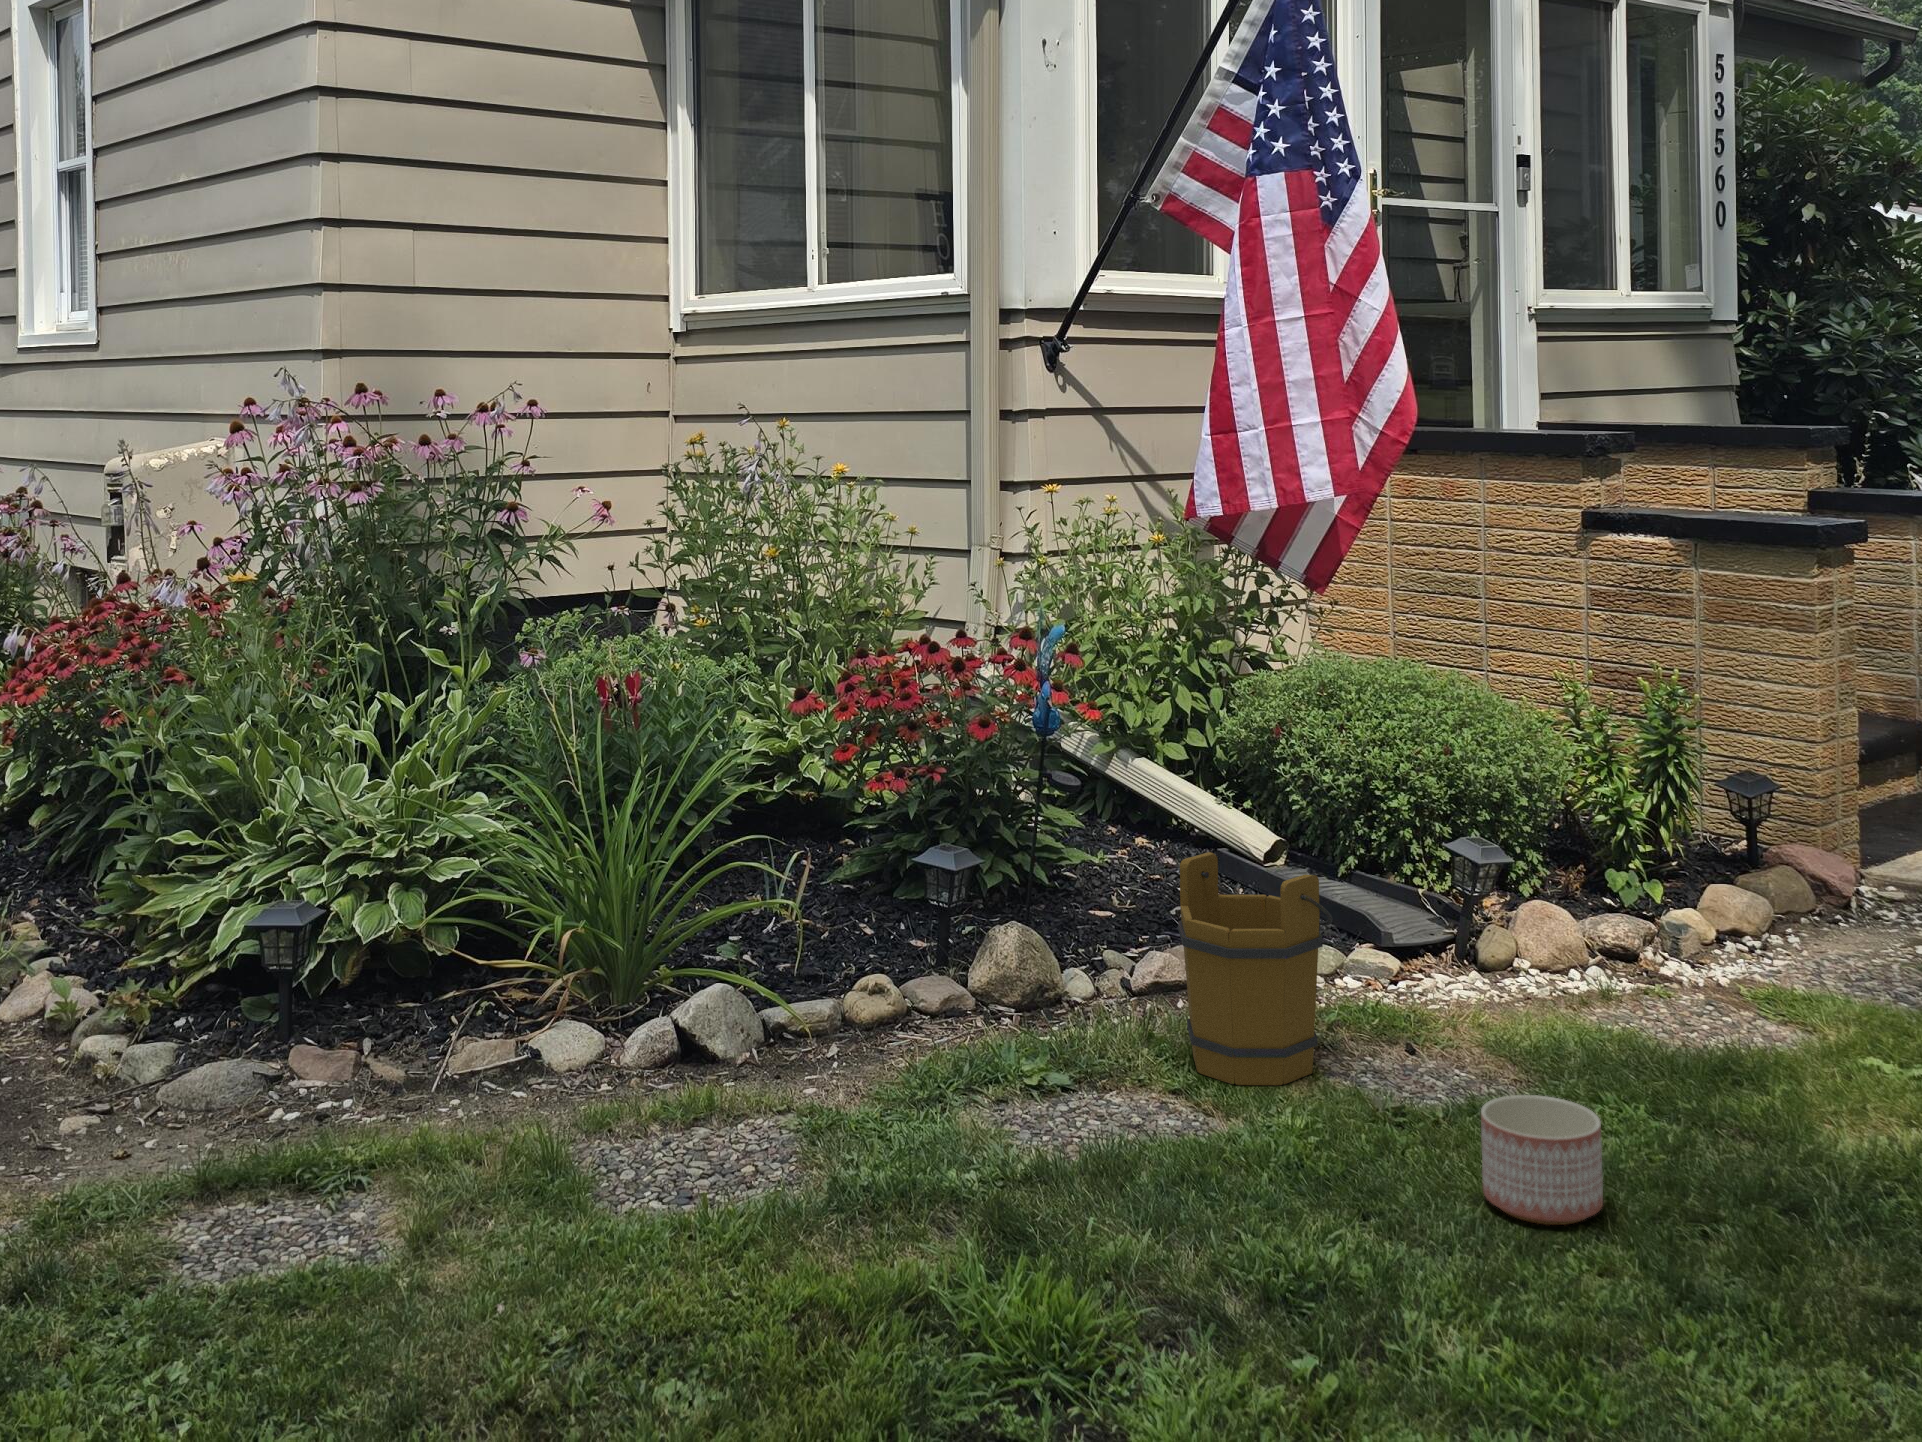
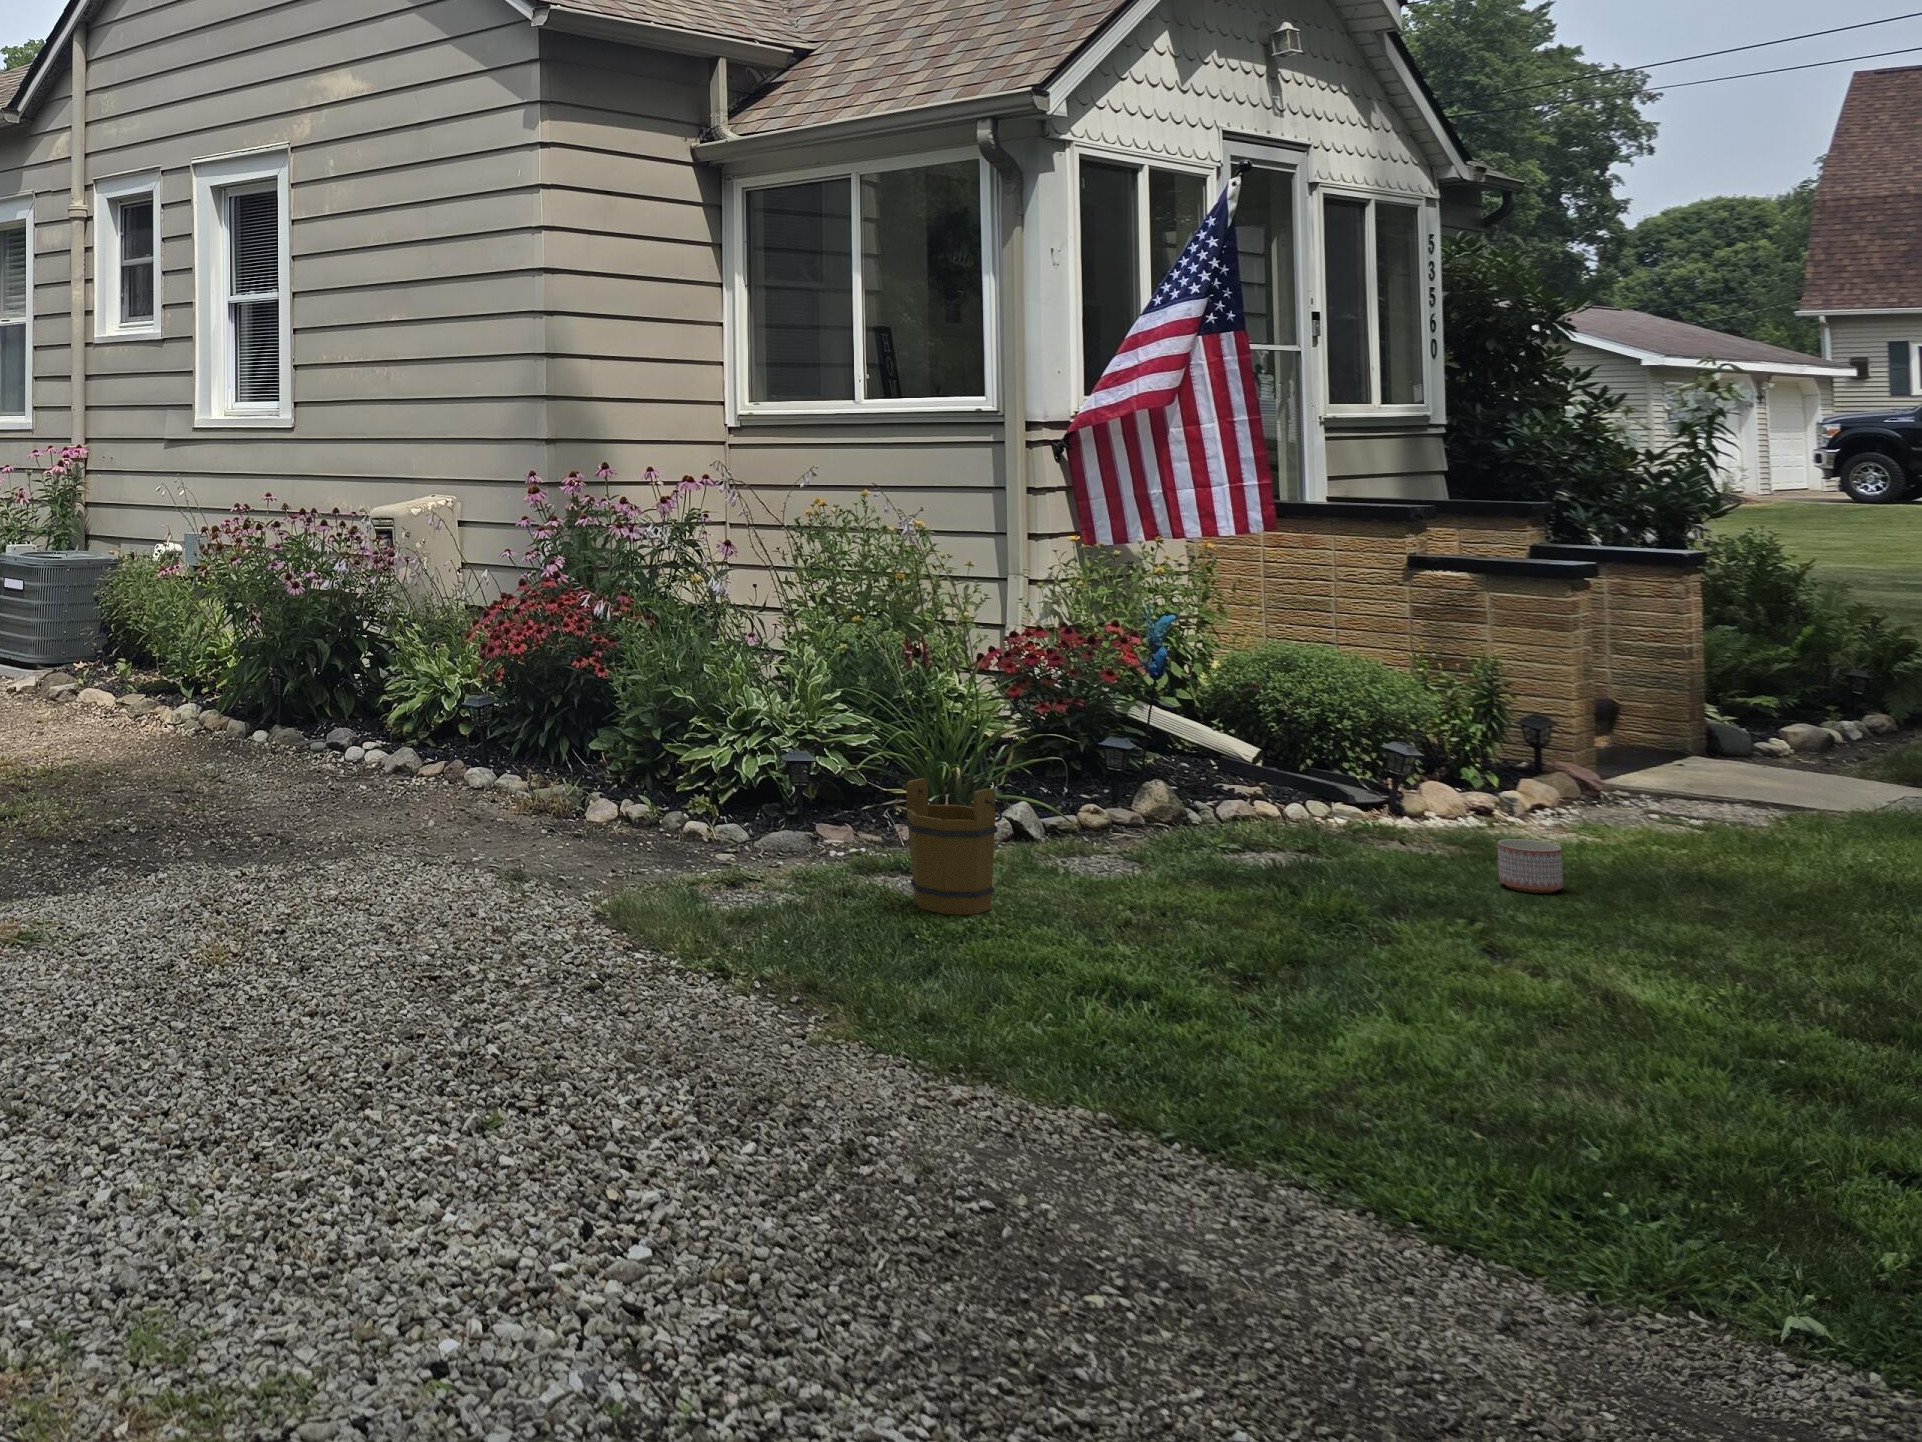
bucket: present [1178,852,1332,1085] -> present [905,778,1002,915]

